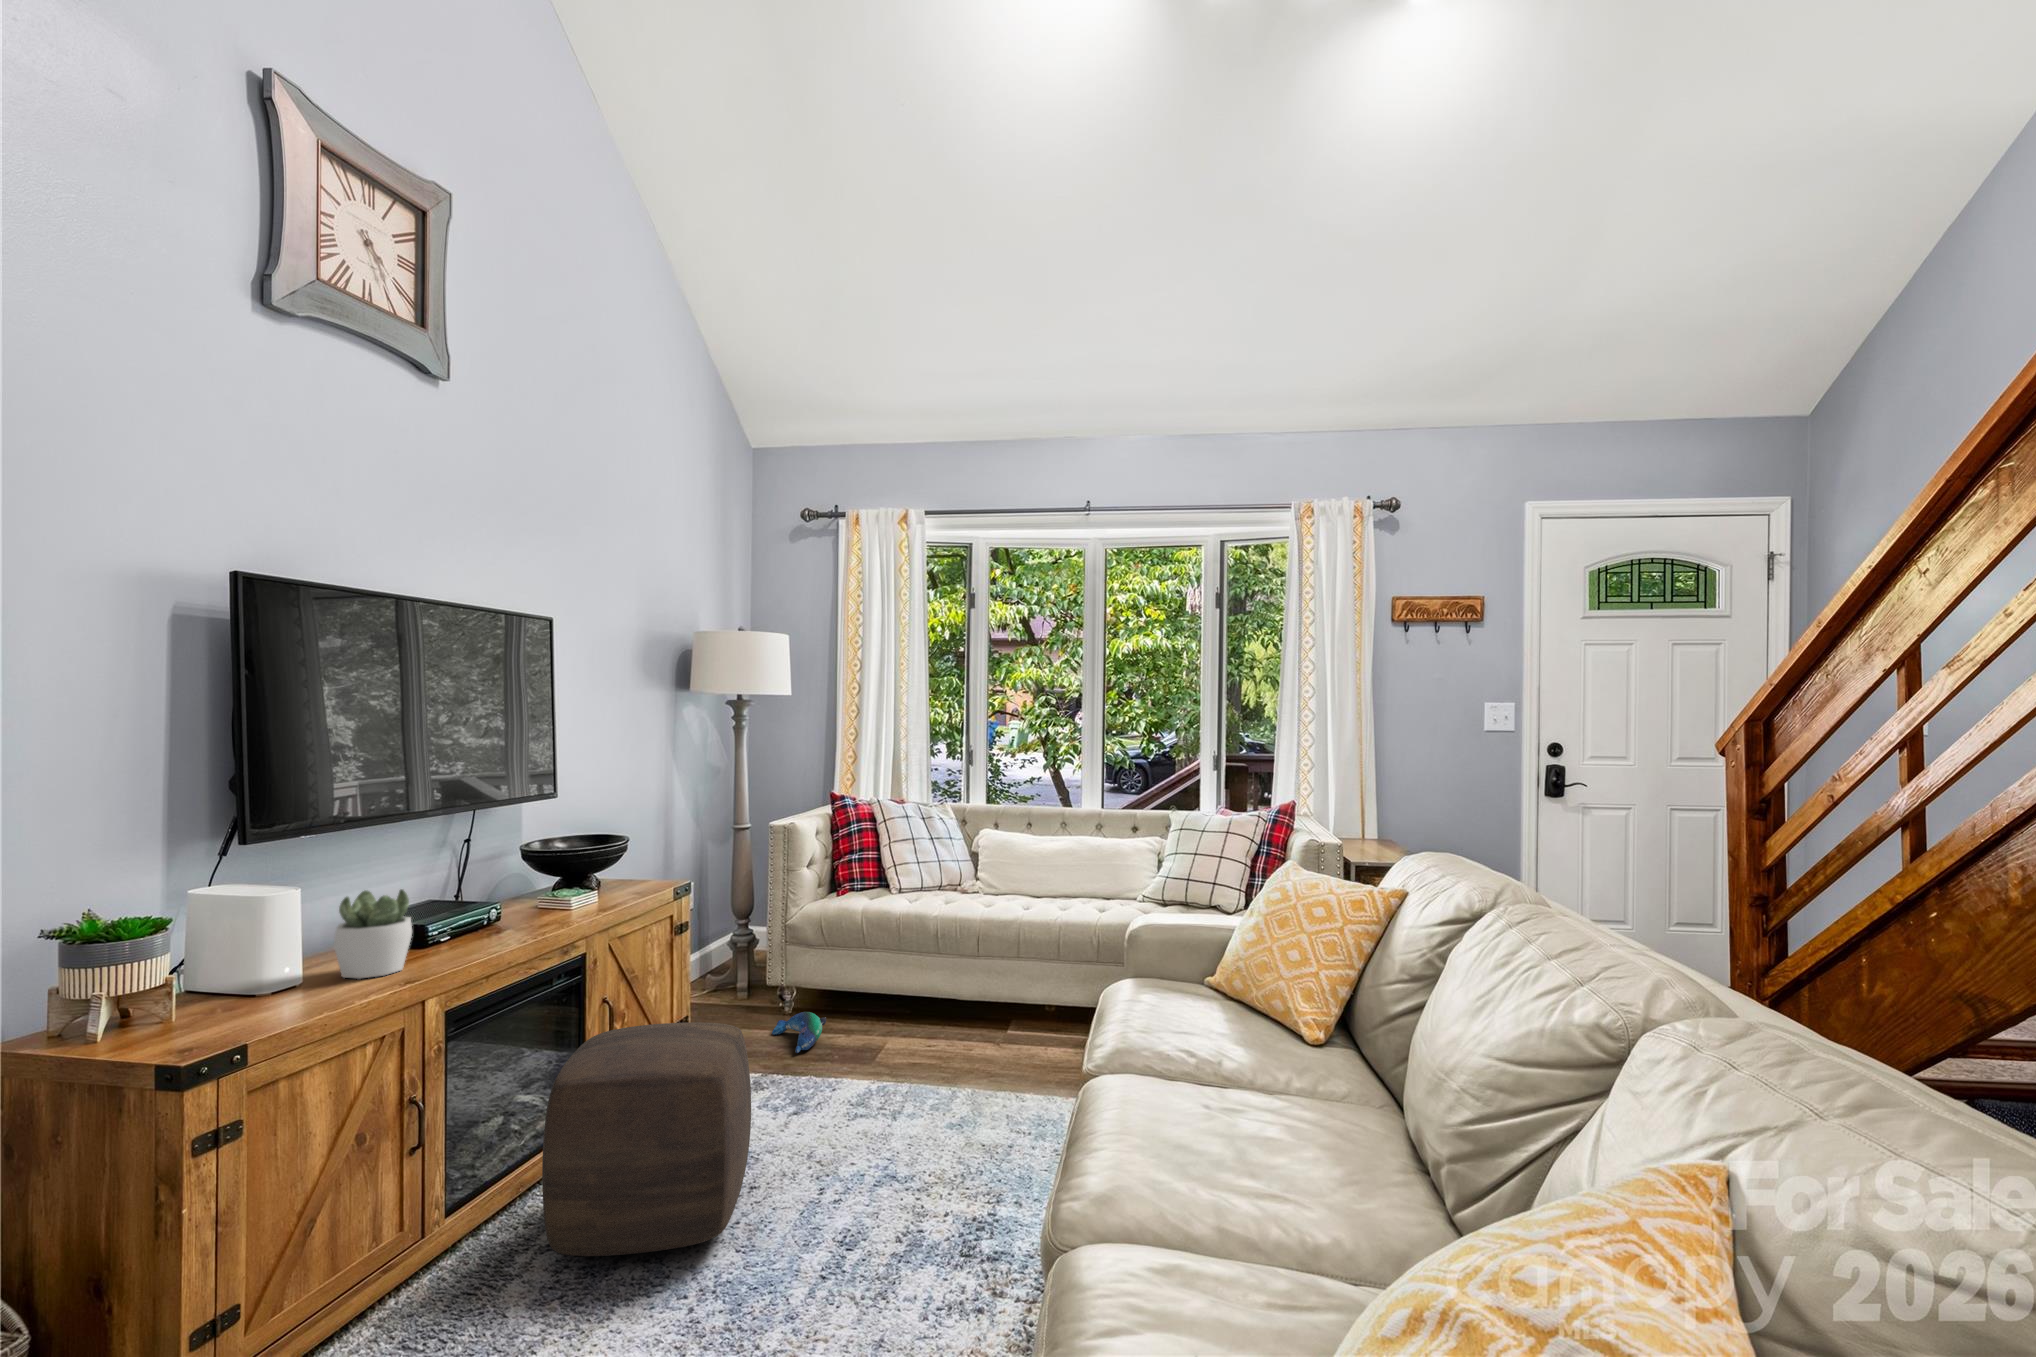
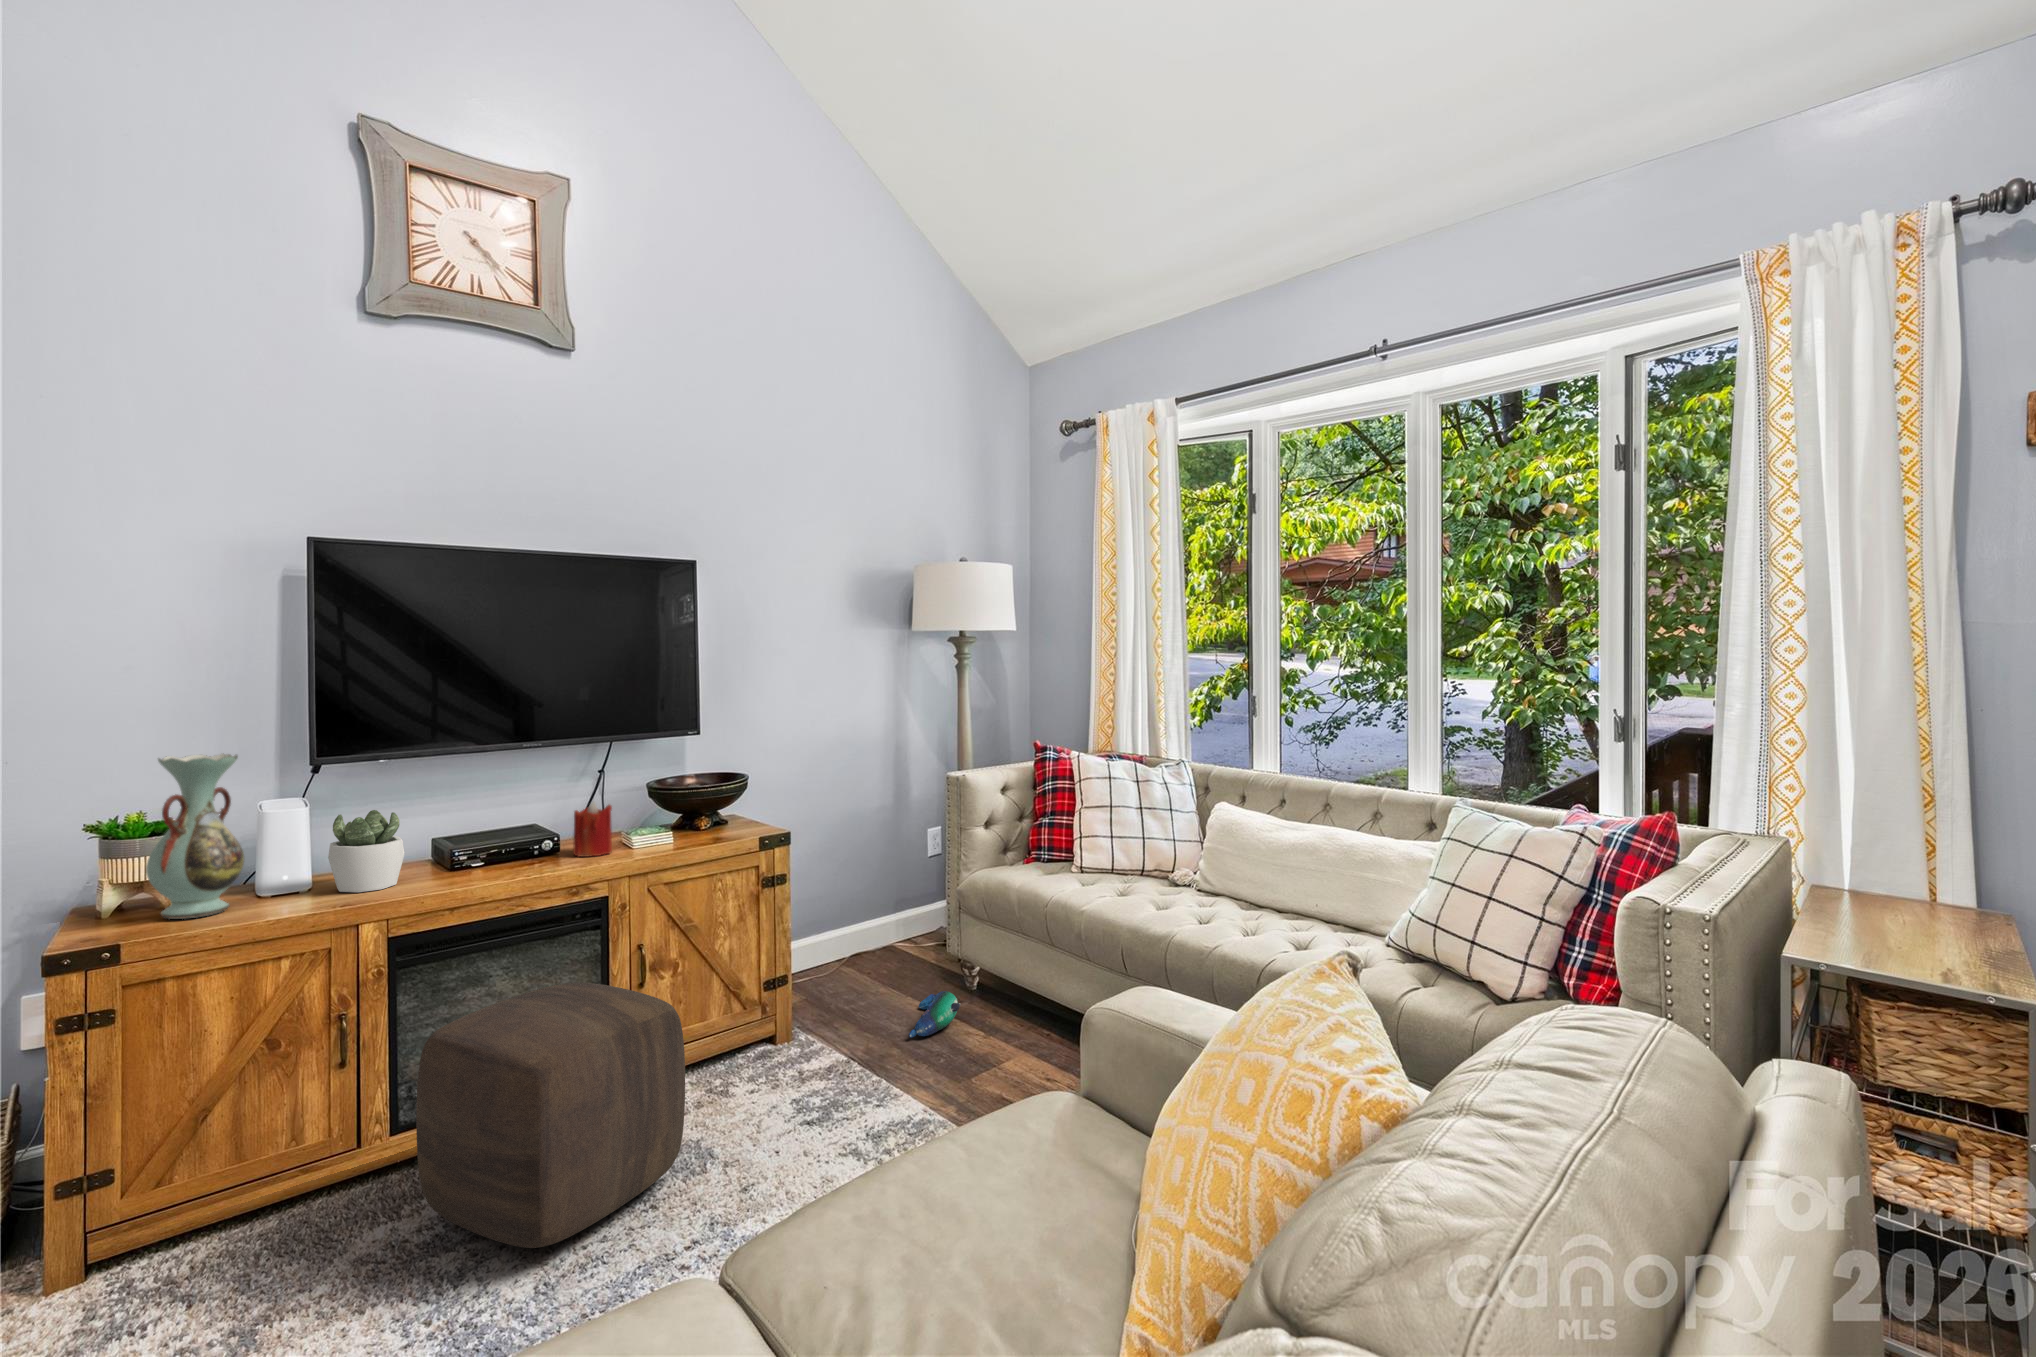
decorative vase: none [191,835,297,1024] -> present [146,754,244,919]
candle: none [511,867,554,924] -> present [573,802,612,857]

